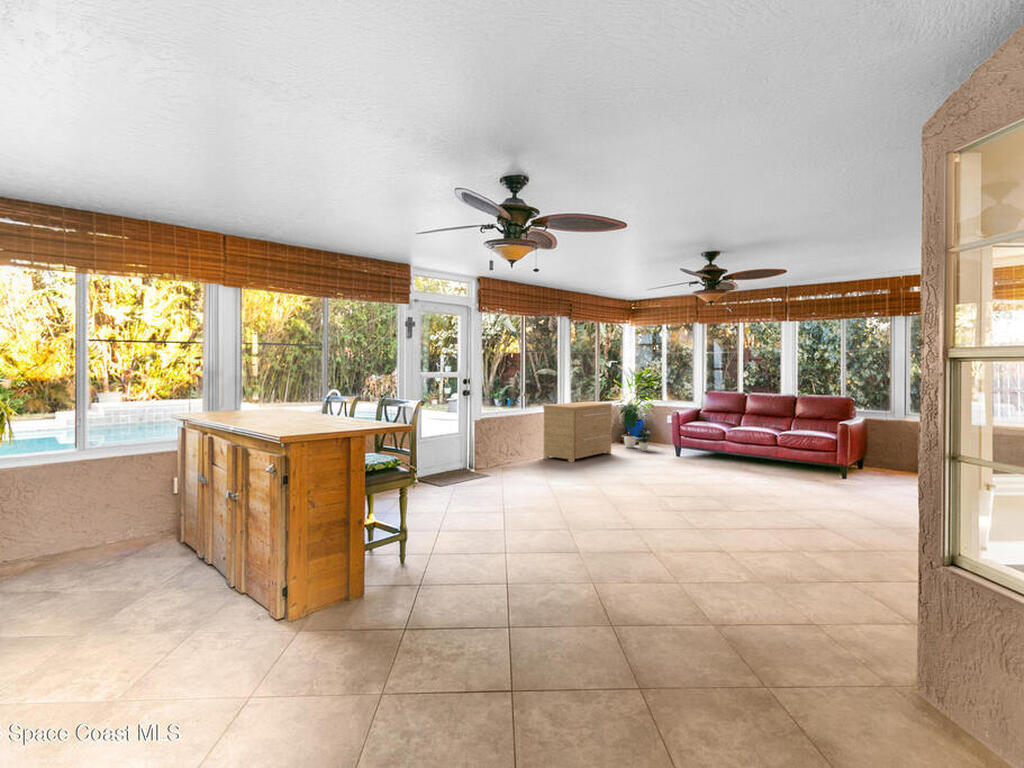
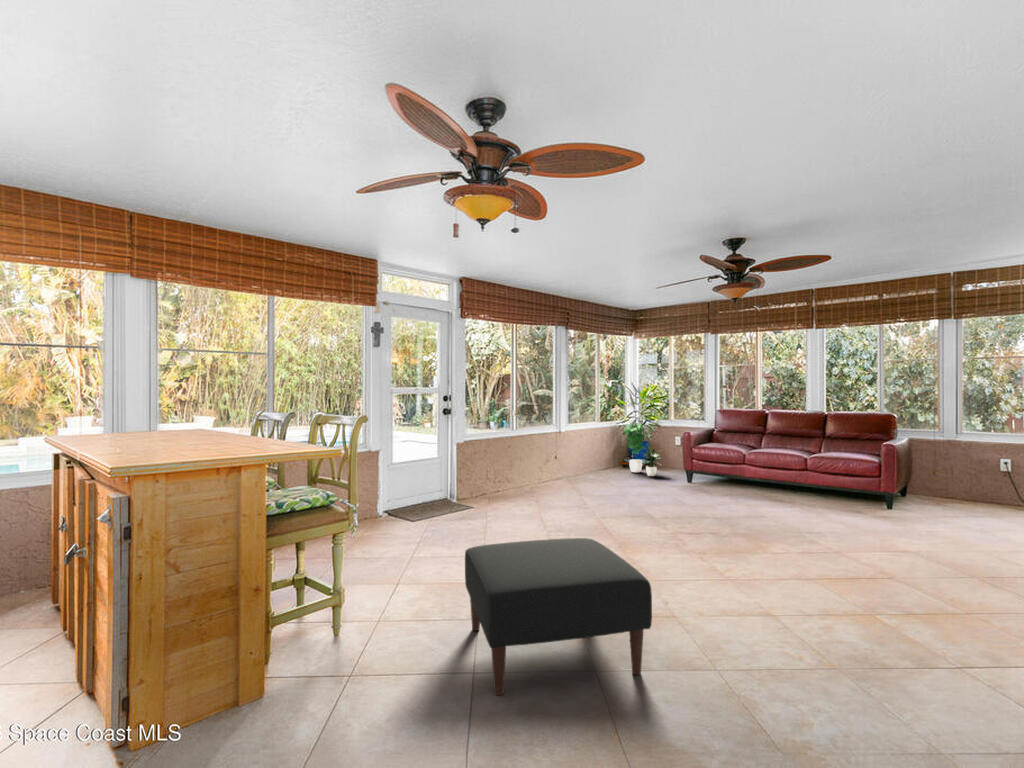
side table: present [543,402,612,462] -> none [539,422,615,490]
ottoman: none [499,489,630,584] -> present [465,538,652,695]

